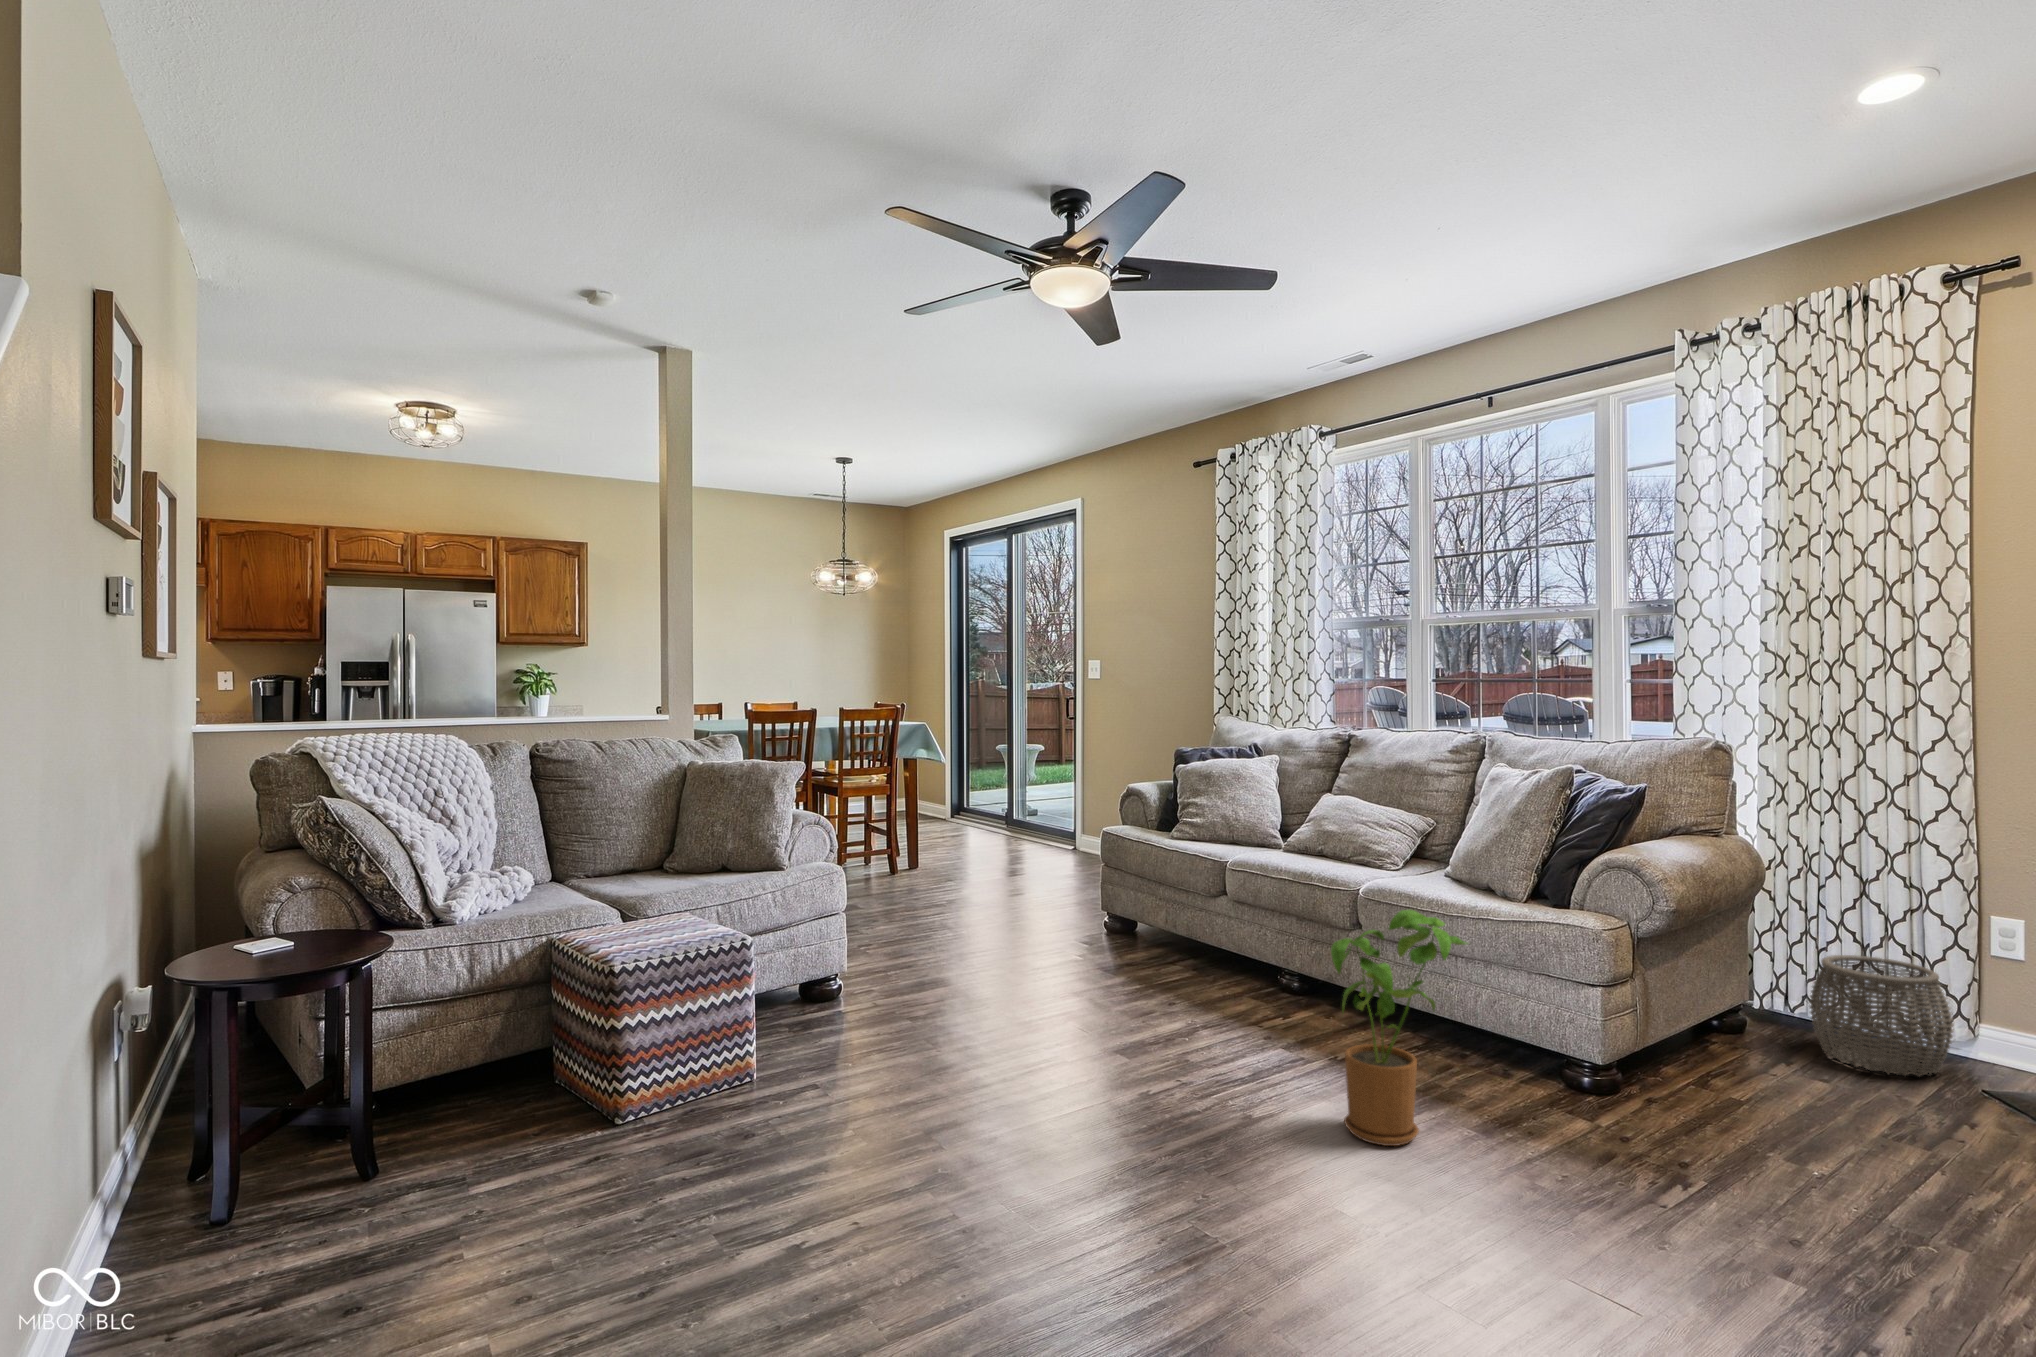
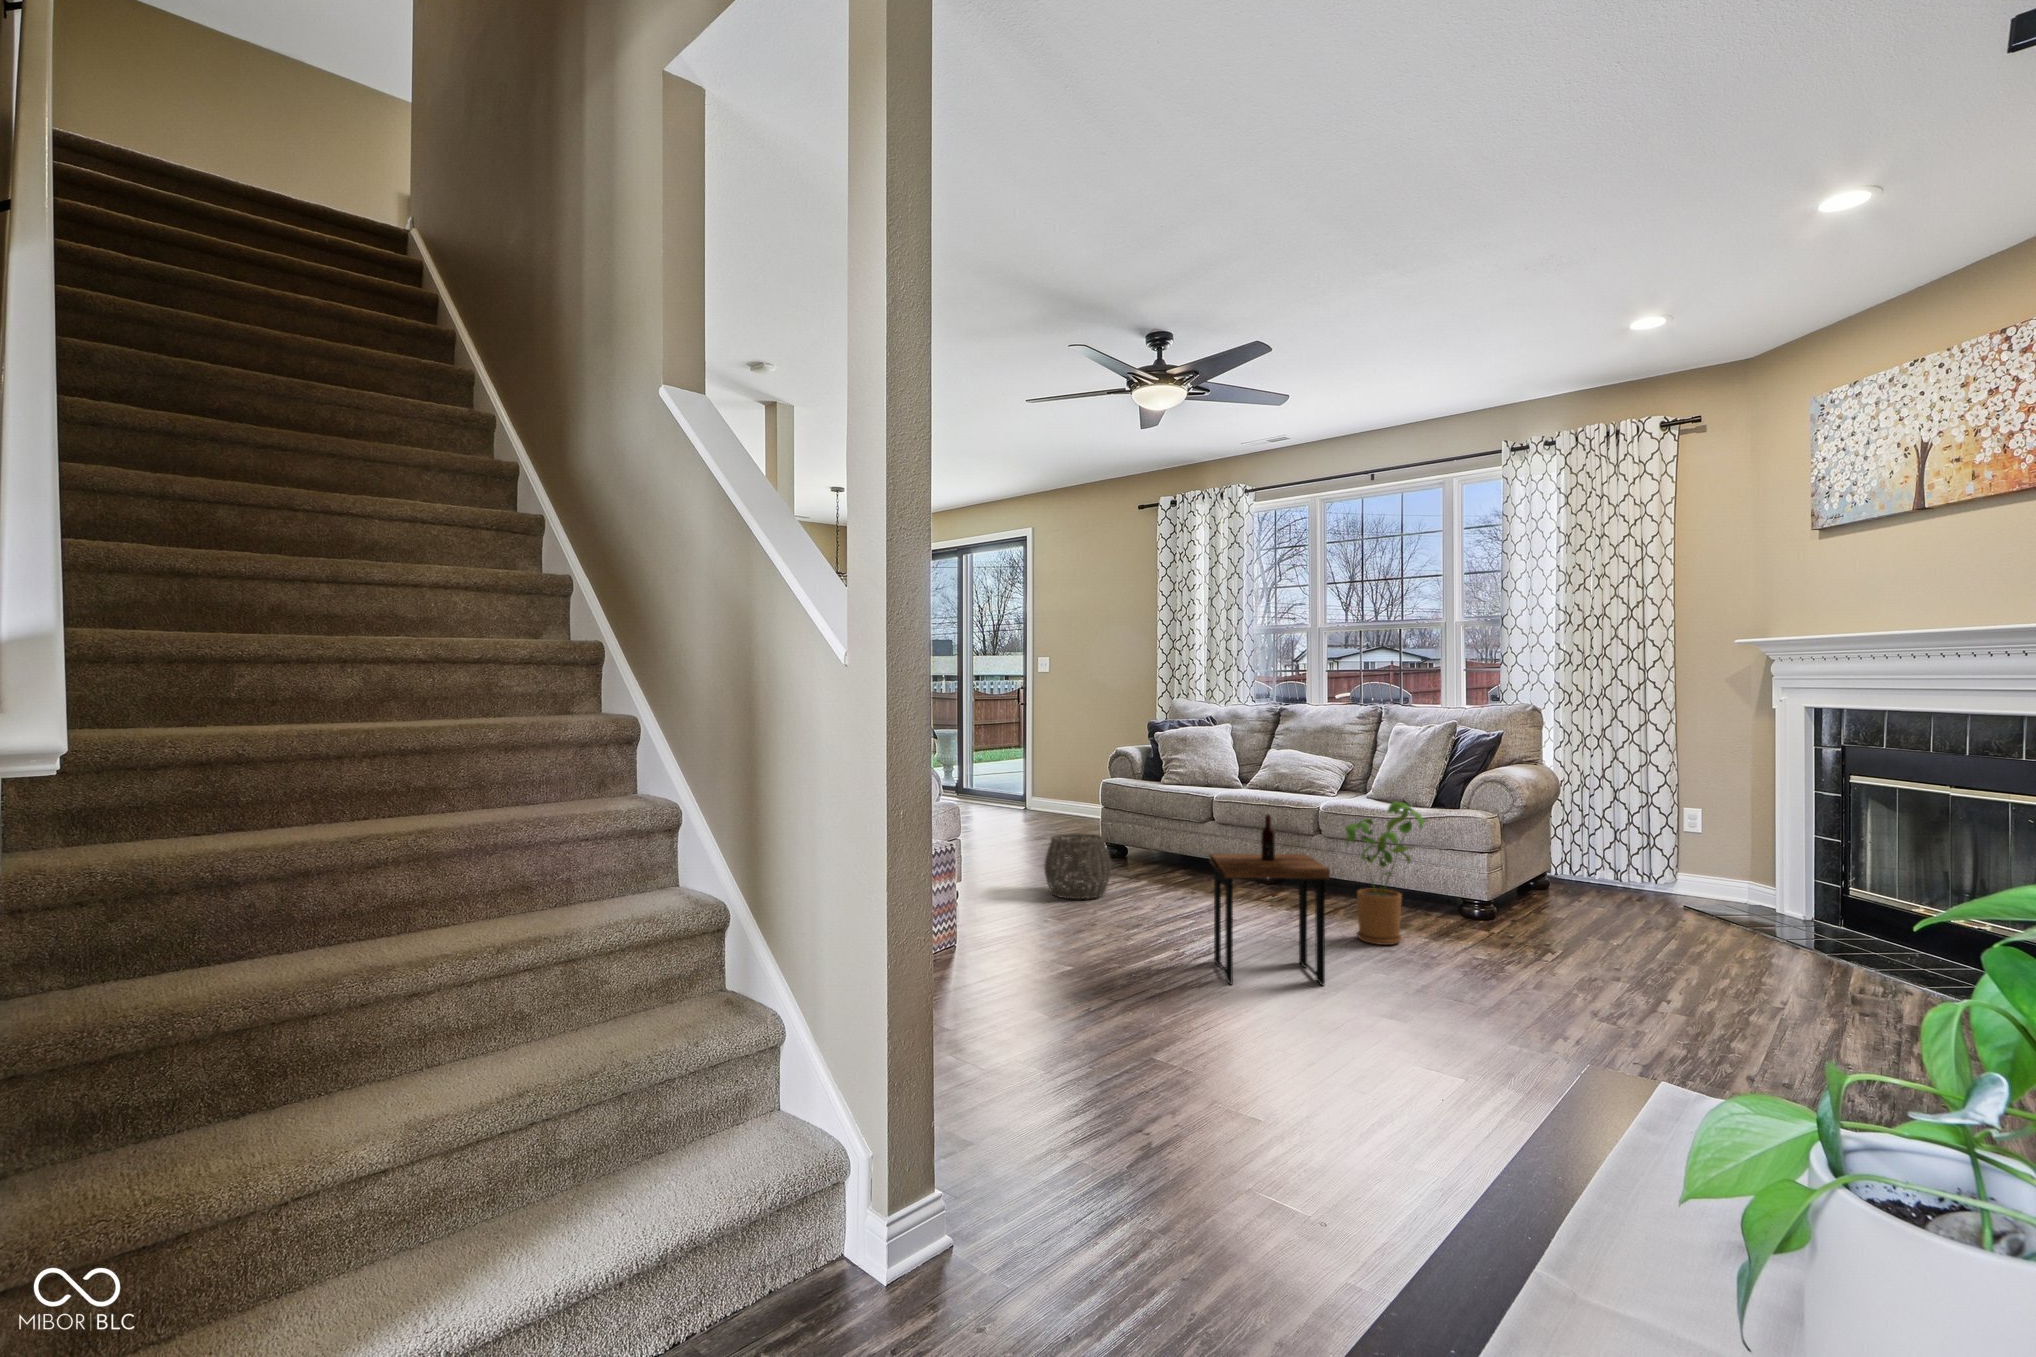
side table: none [1041,938,1221,1244] -> present [1210,815,1330,985]
woven basket: present [1809,955,1953,1076] -> present [1044,833,1111,899]

